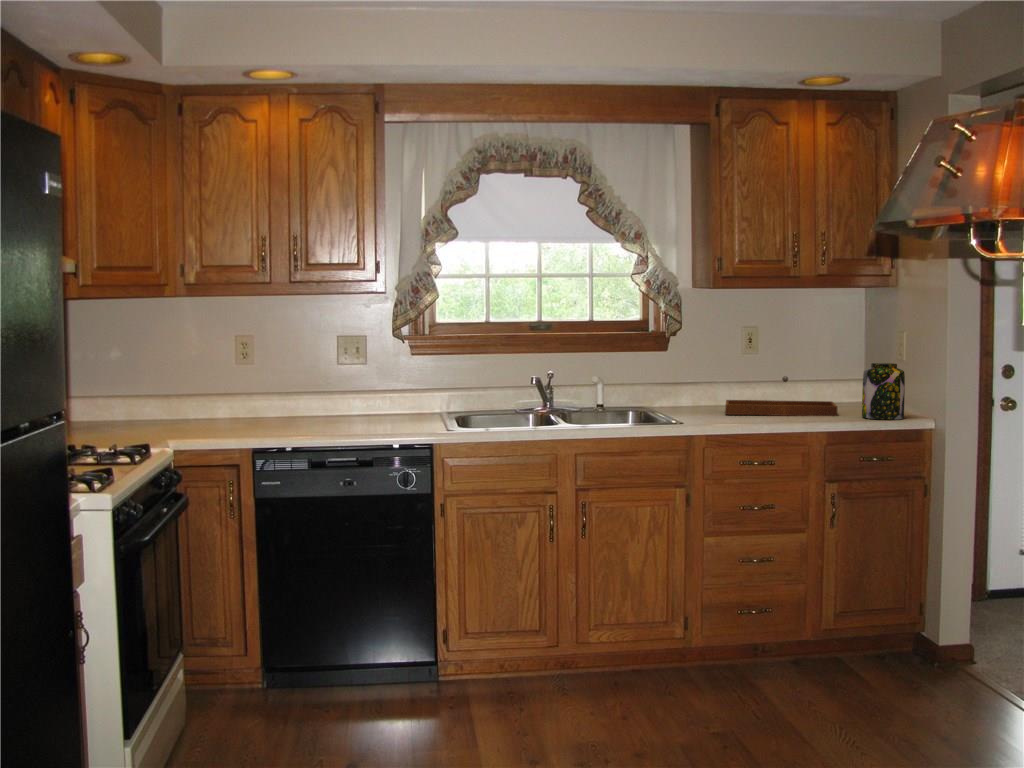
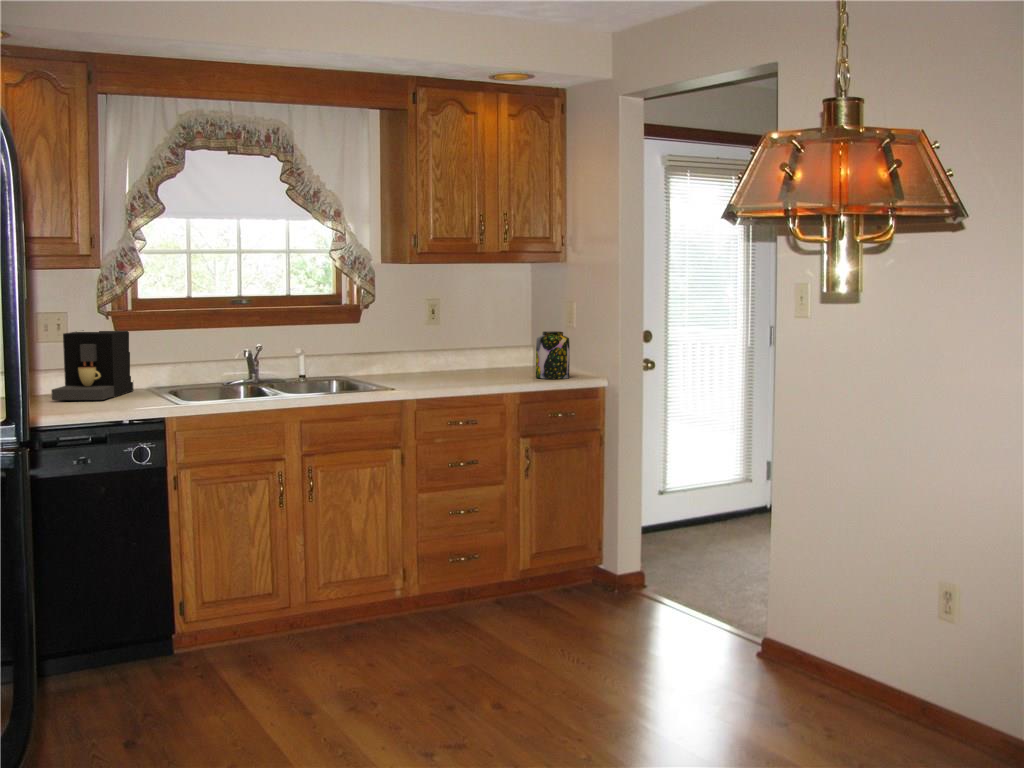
coffee maker: none [344,355,431,424] -> present [52,331,134,400]
tray: present [725,376,838,416] -> none [416,344,515,379]

